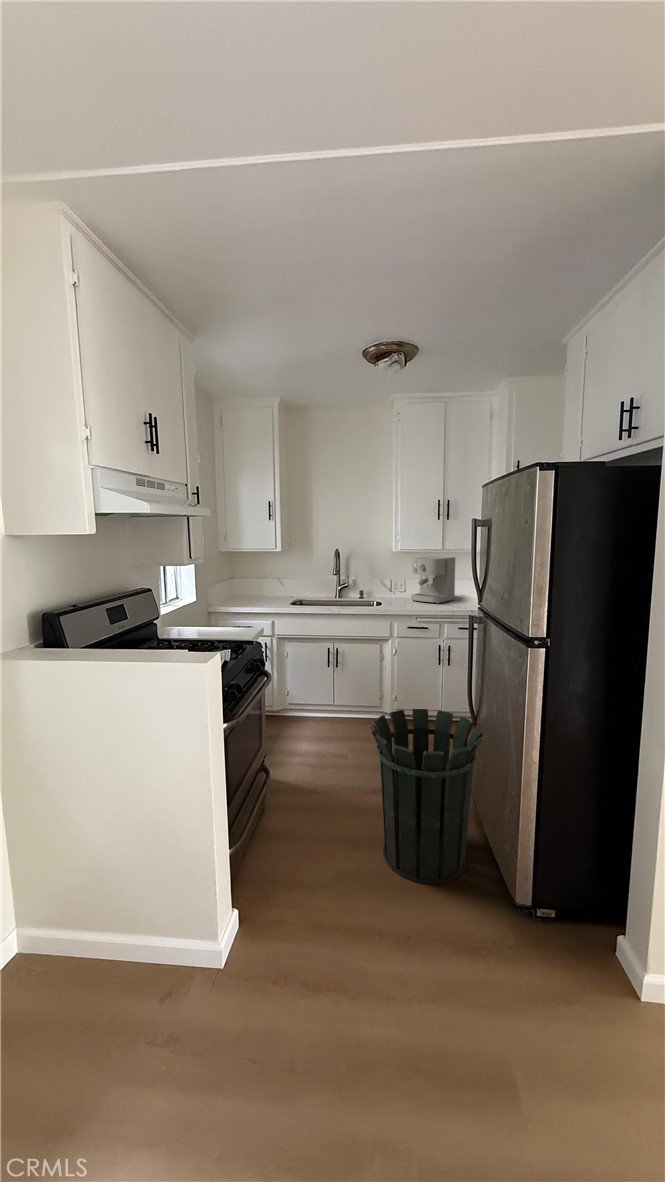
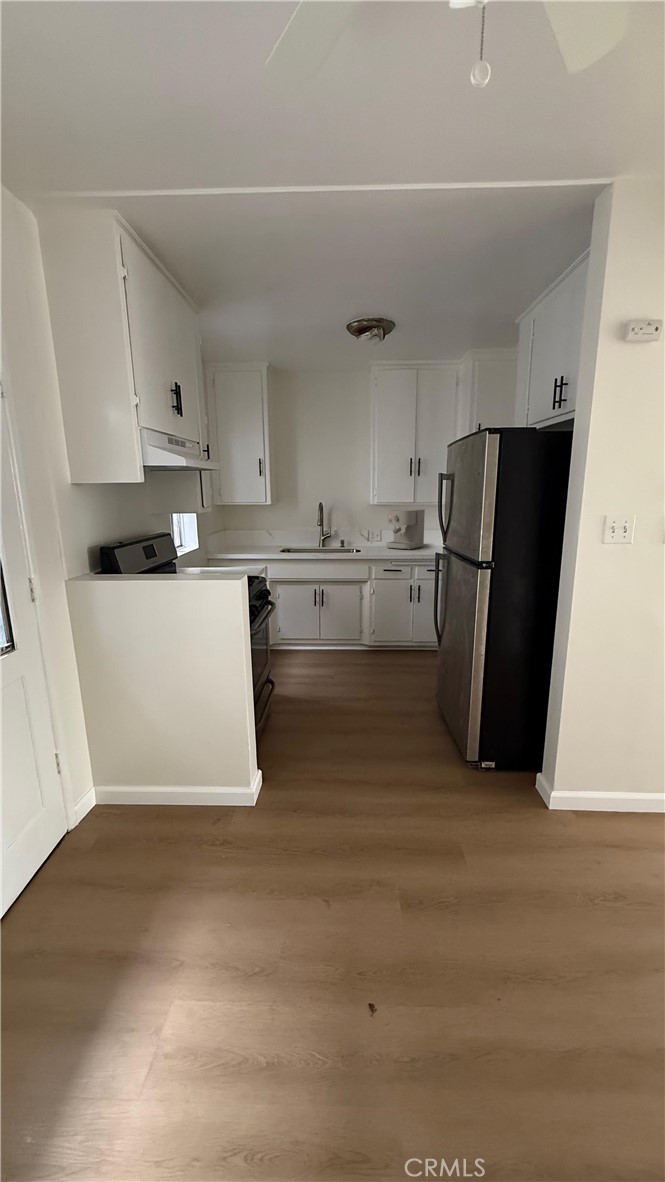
waste bin: present [371,709,484,884] -> none [358,627,445,754]

